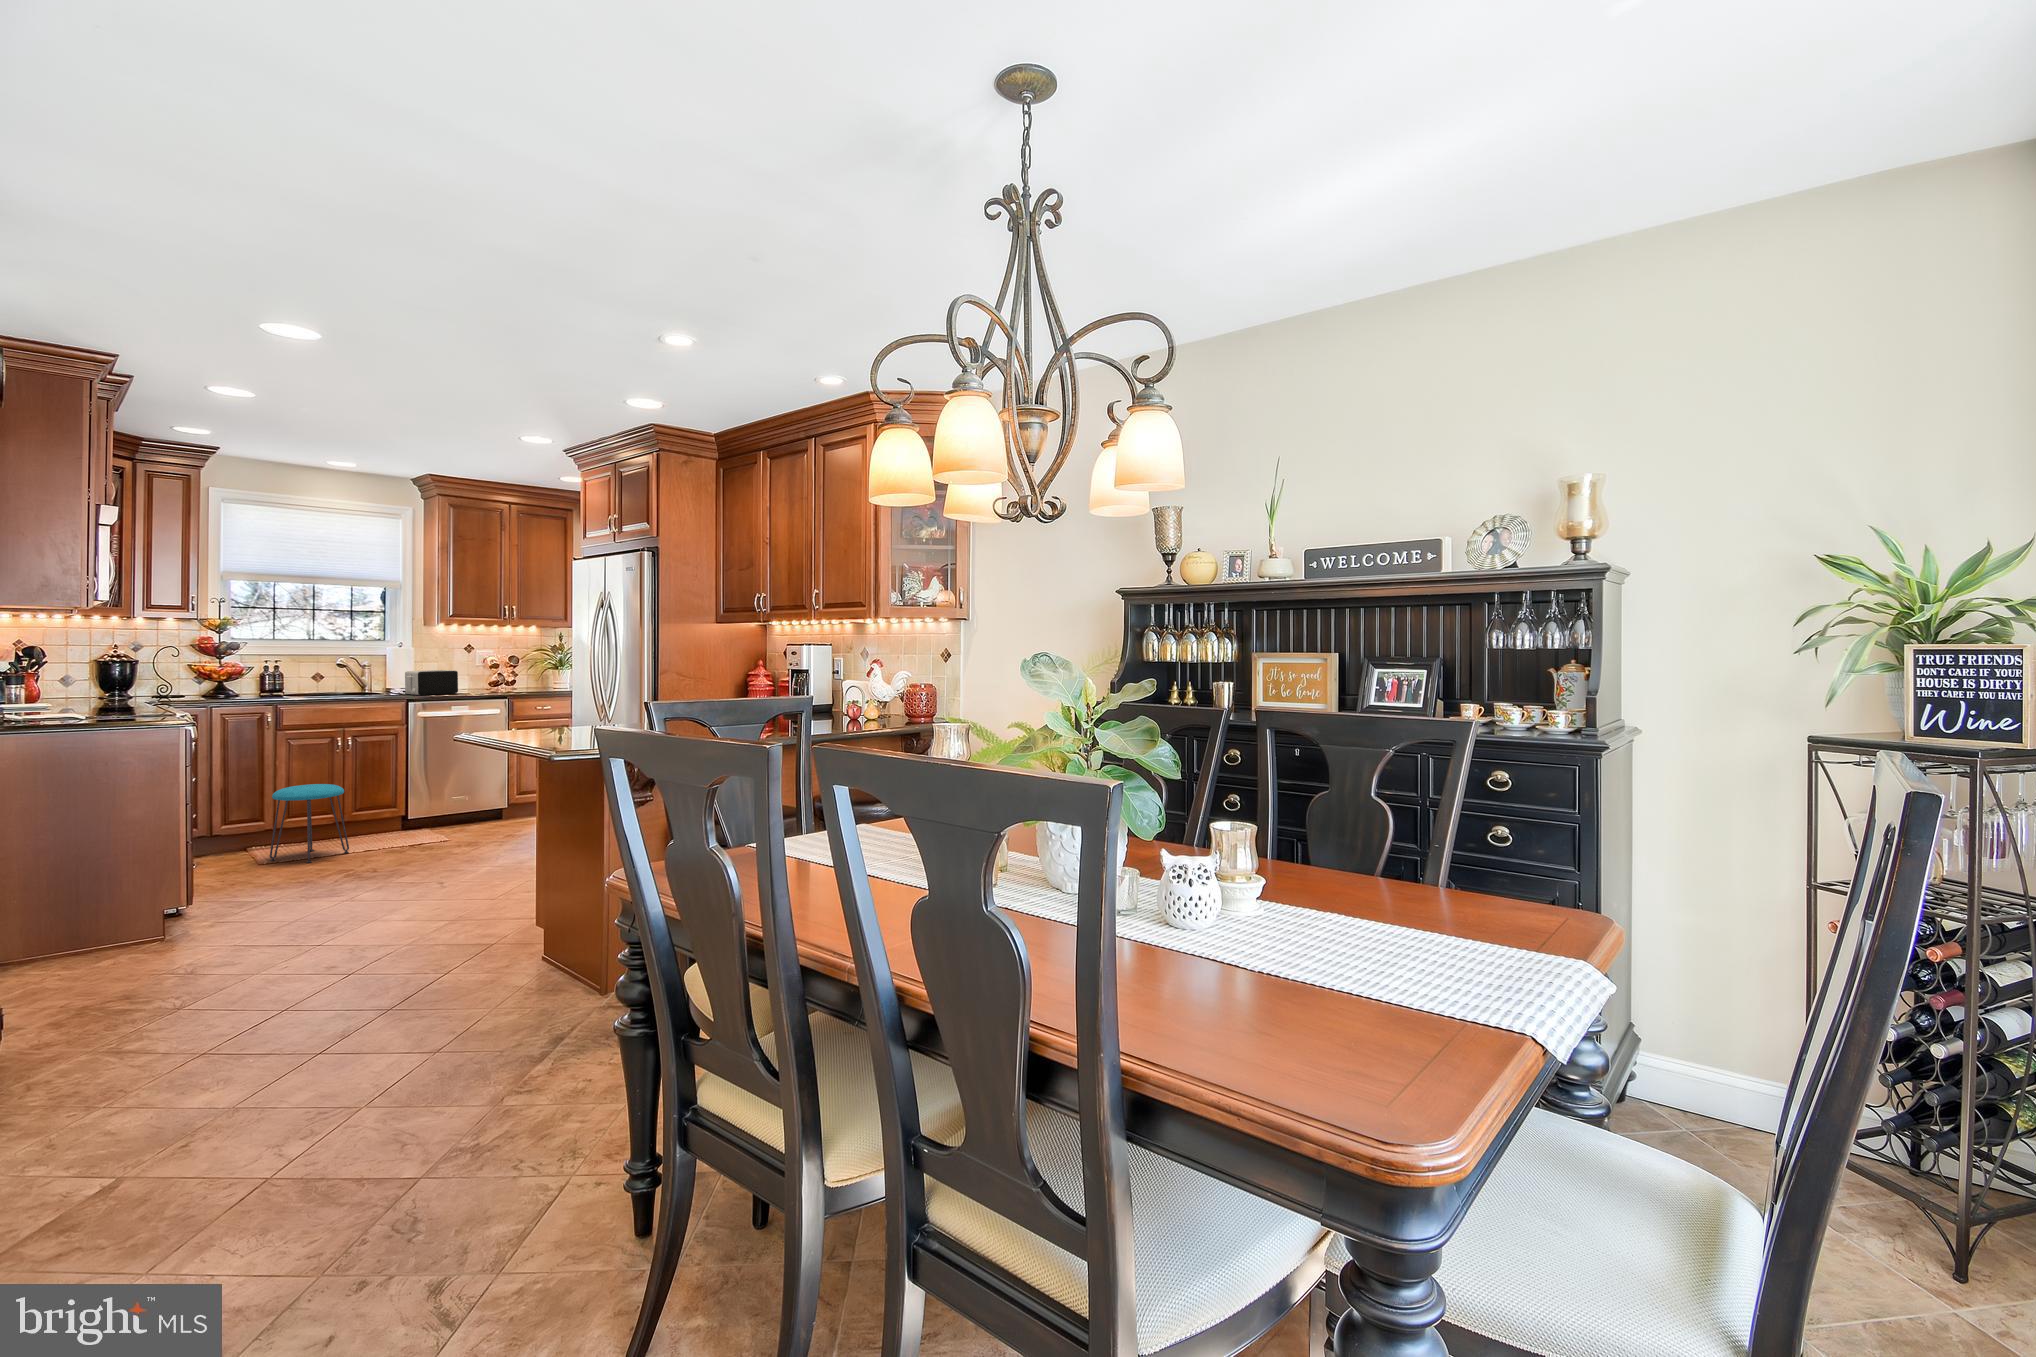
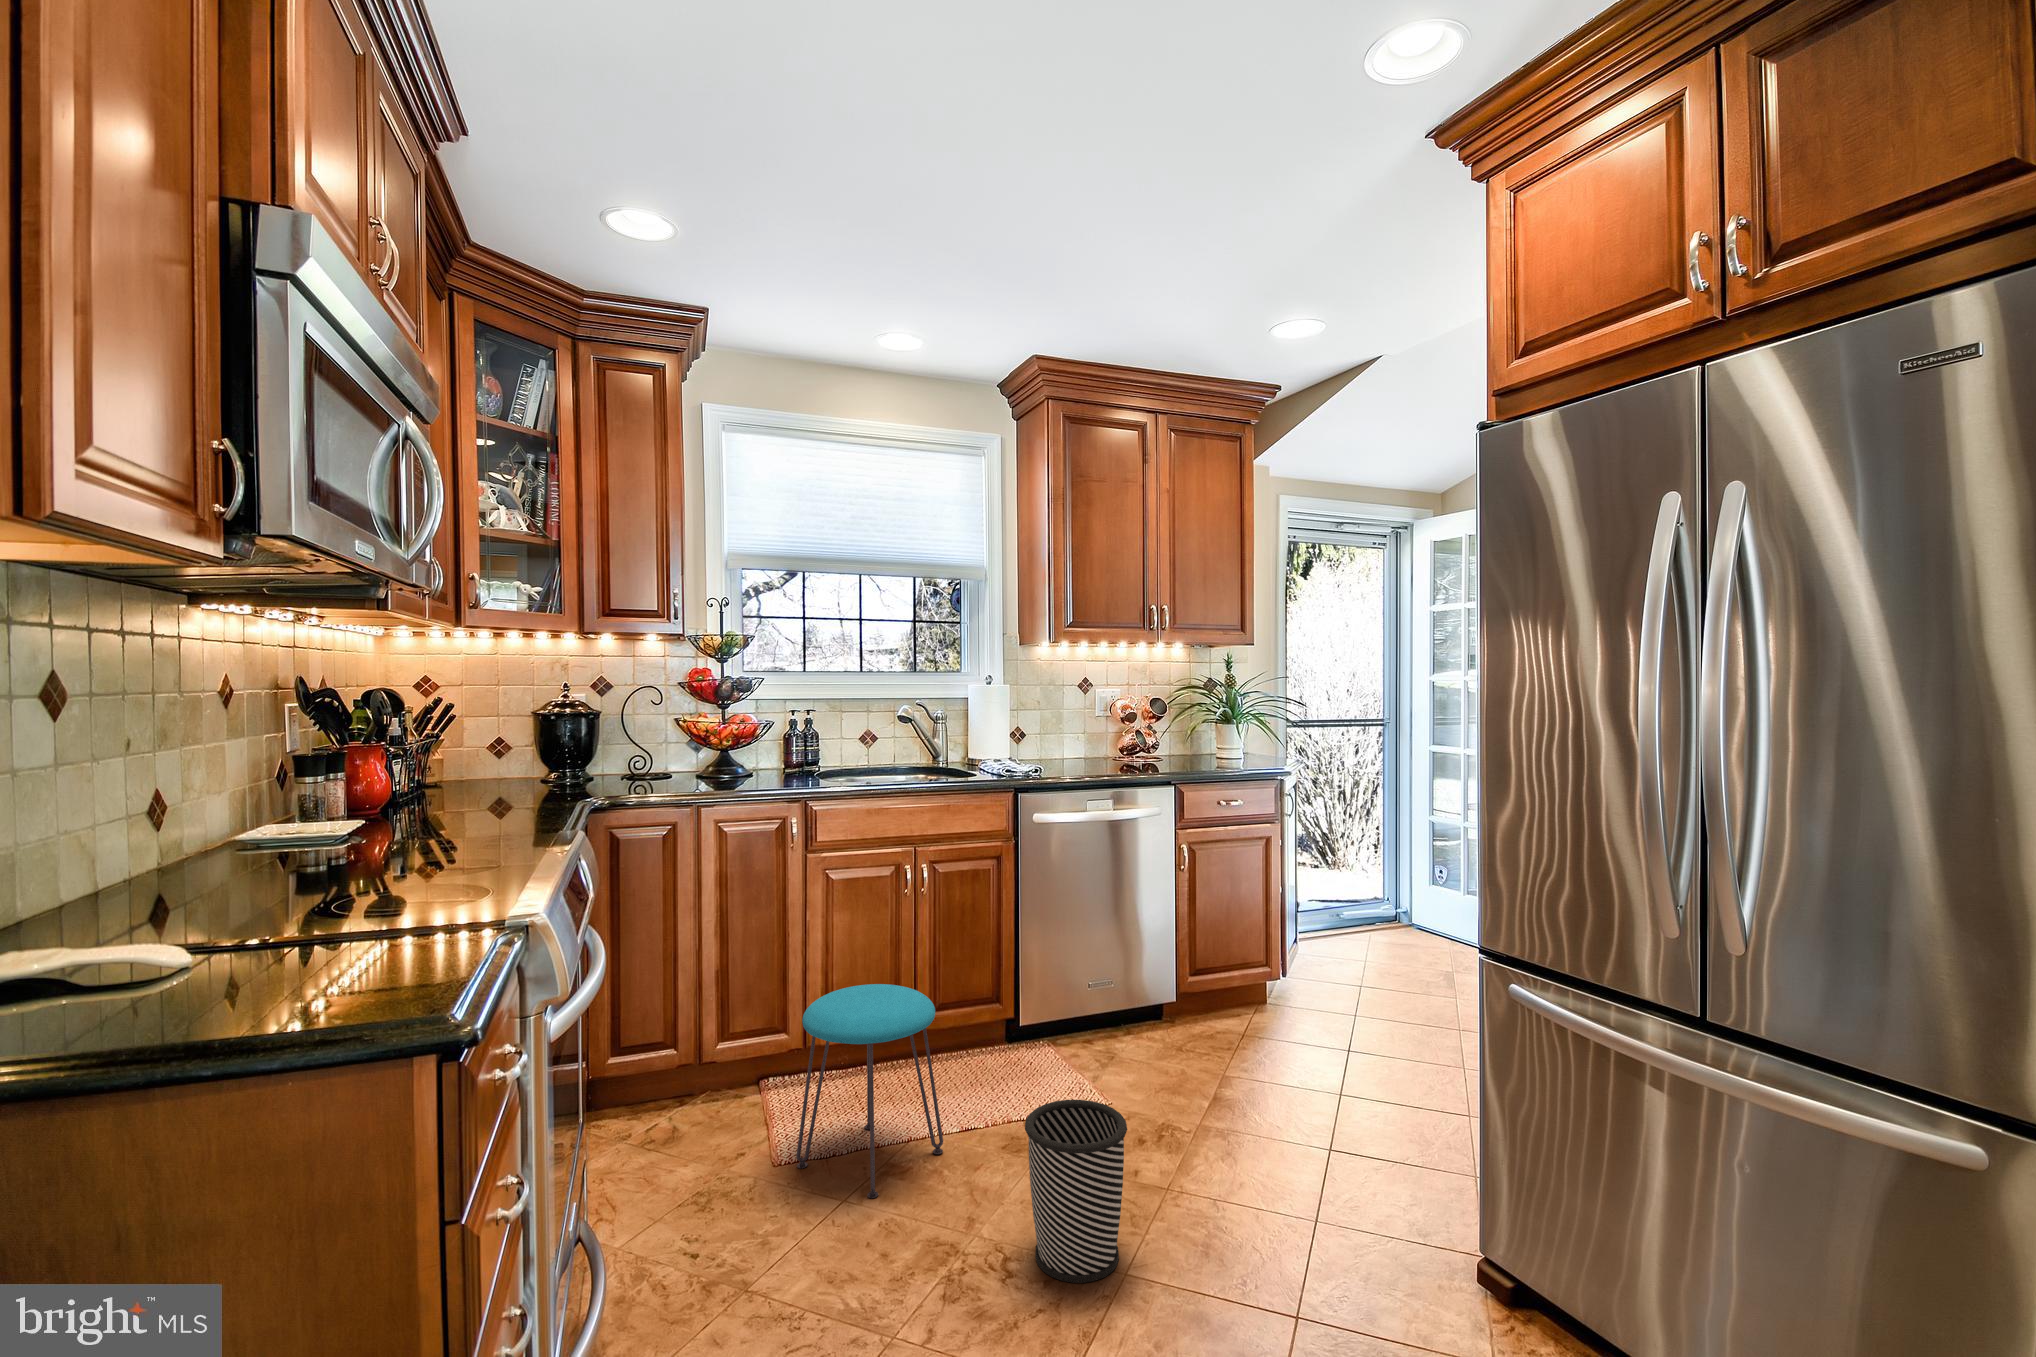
toaster: present [405,670,458,695] -> none [1004,725,1089,775]
wastebasket: none [375,811,422,868] -> present [1025,1100,1127,1283]

